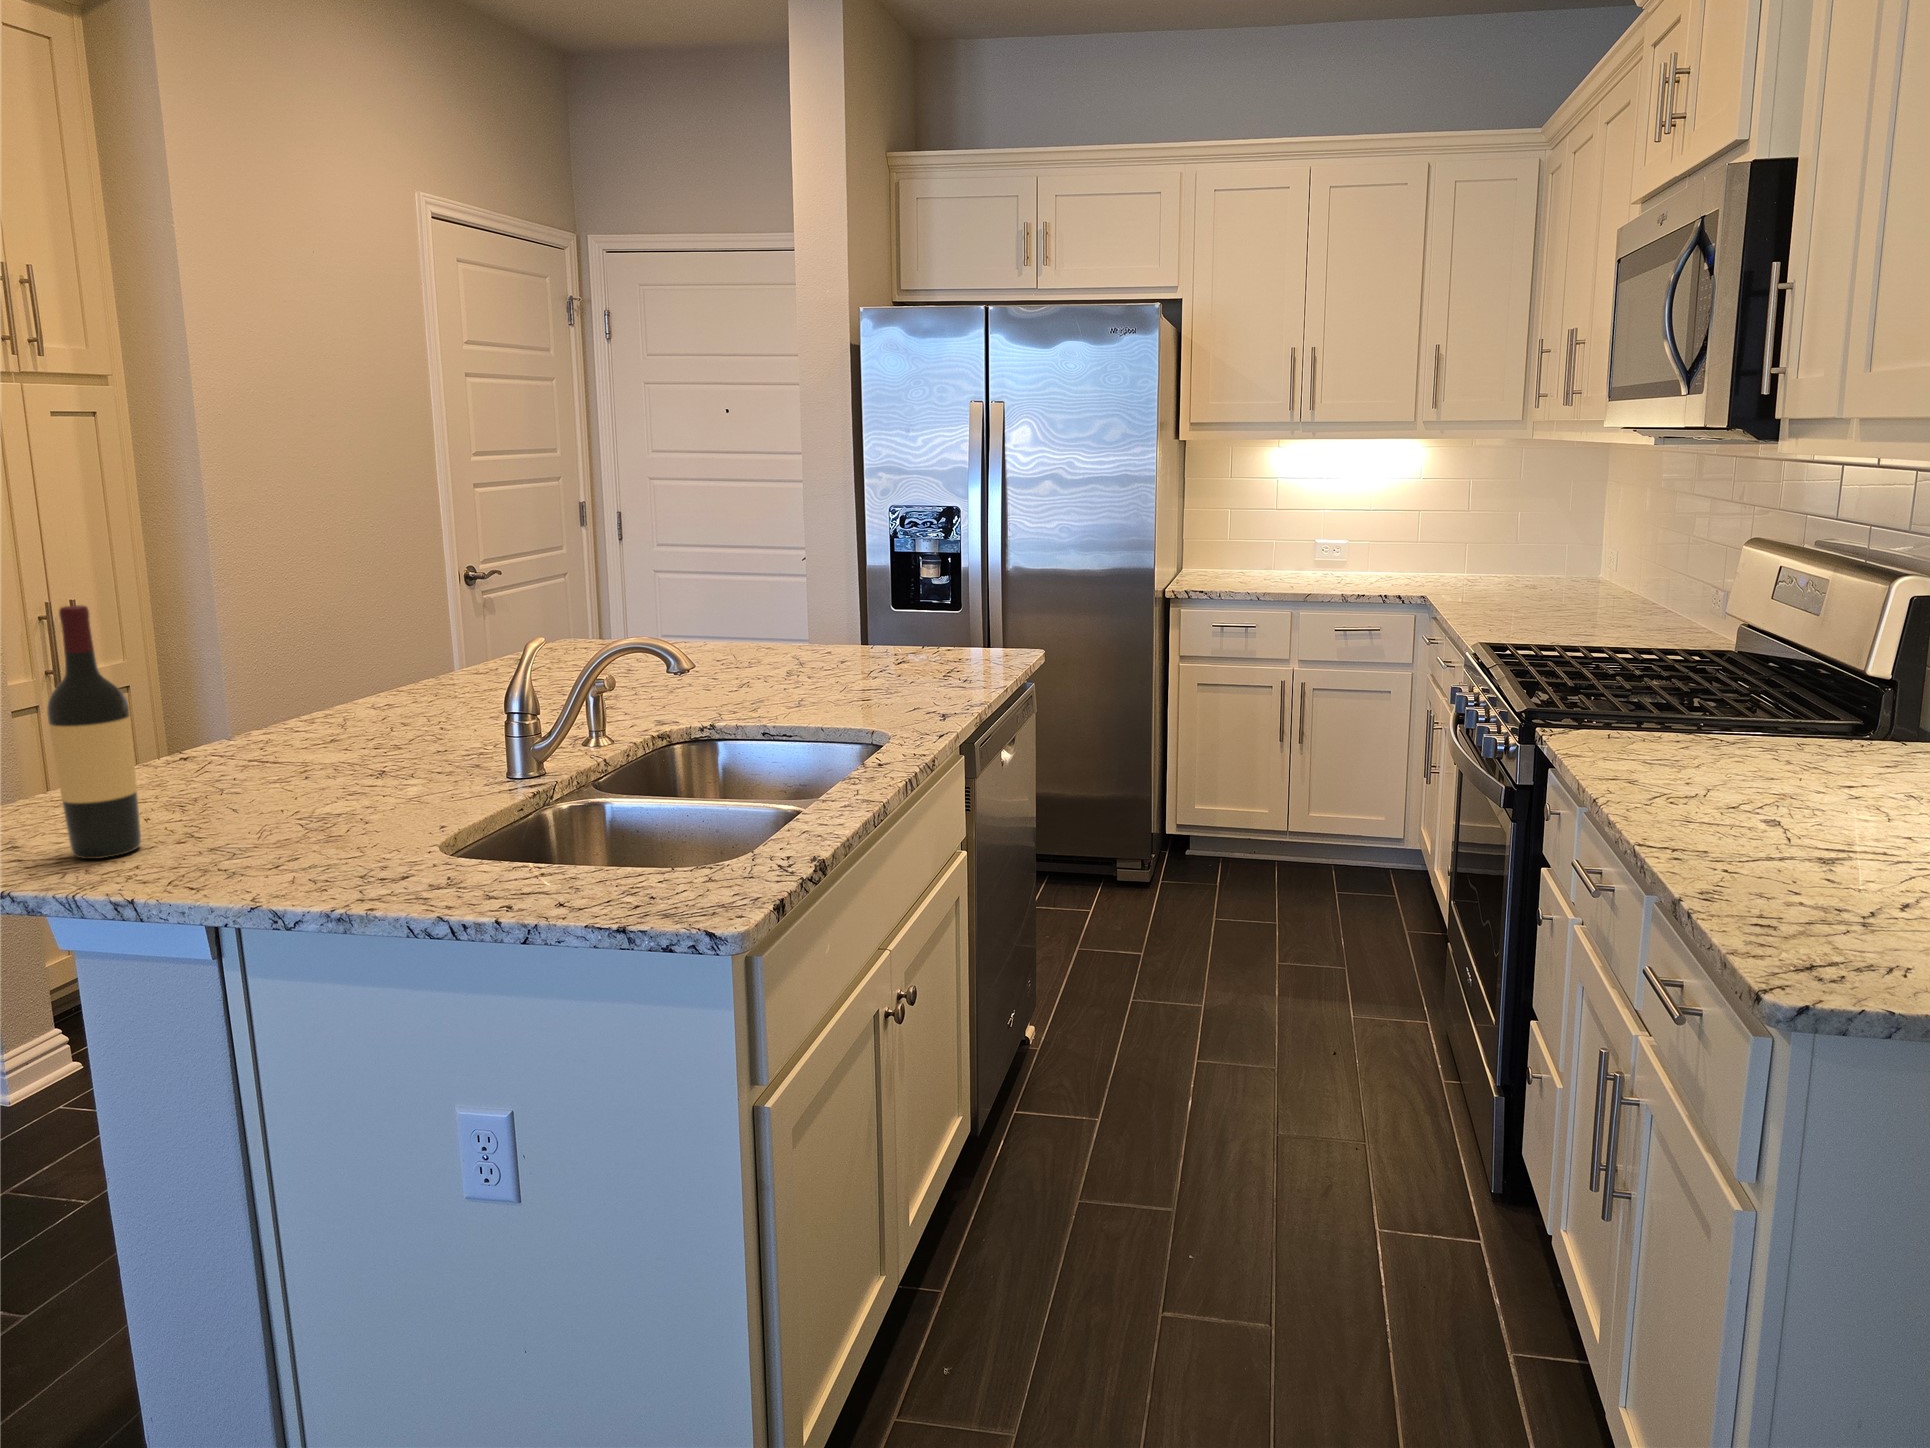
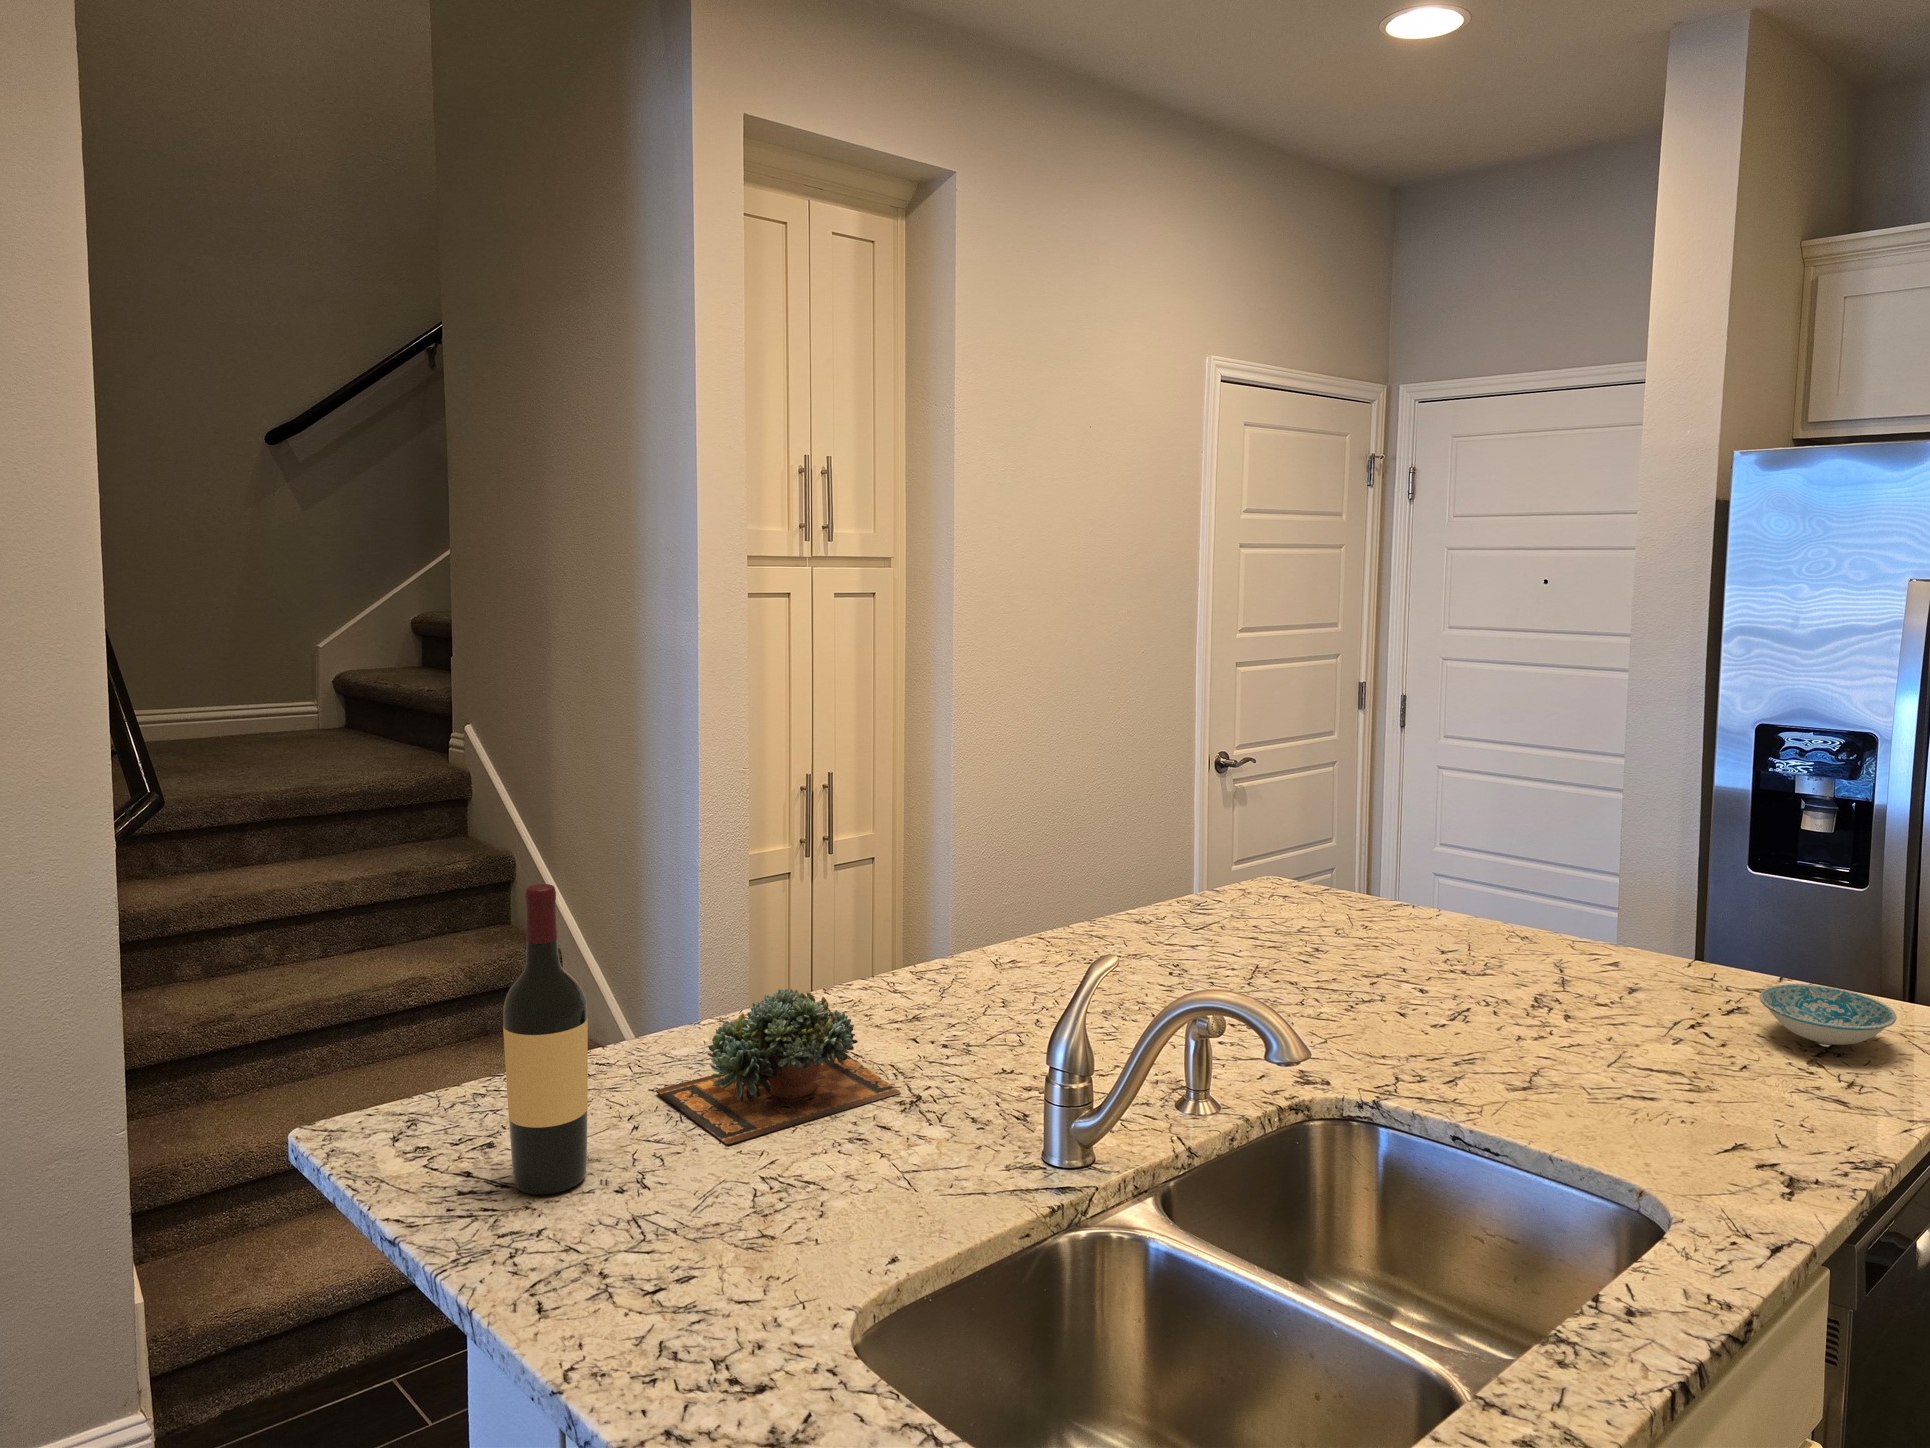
ceramic bowl: none [915,638,983,668] -> present [1759,984,1897,1045]
succulent plant: none [140,703,368,813] -> present [656,989,901,1145]

